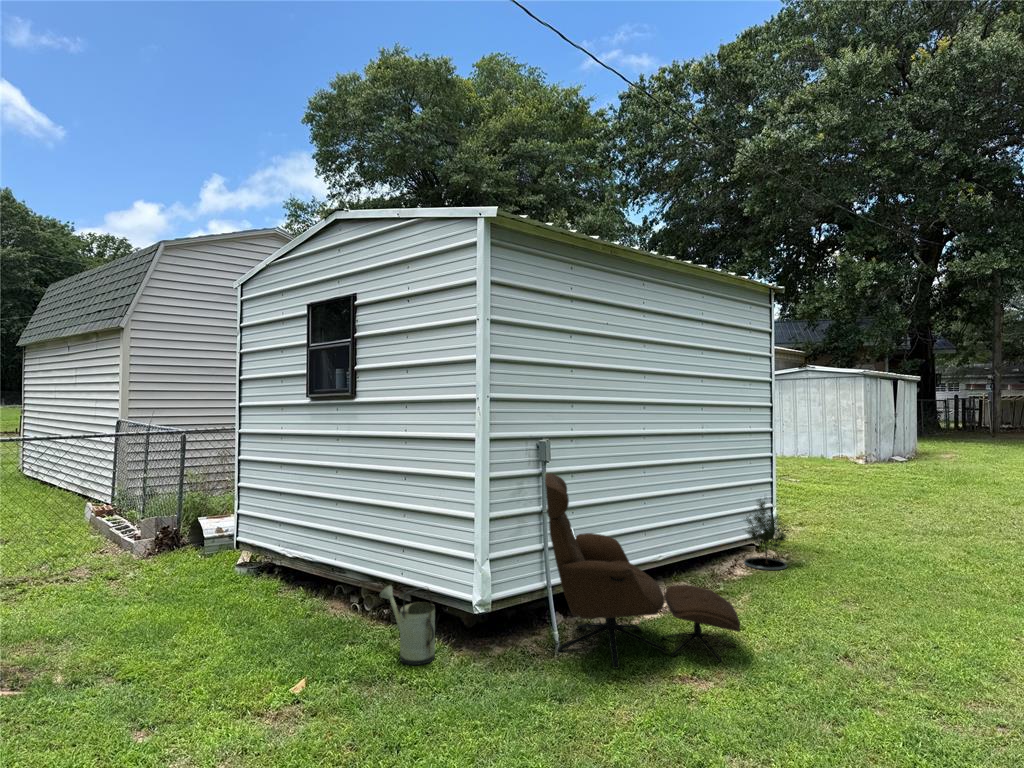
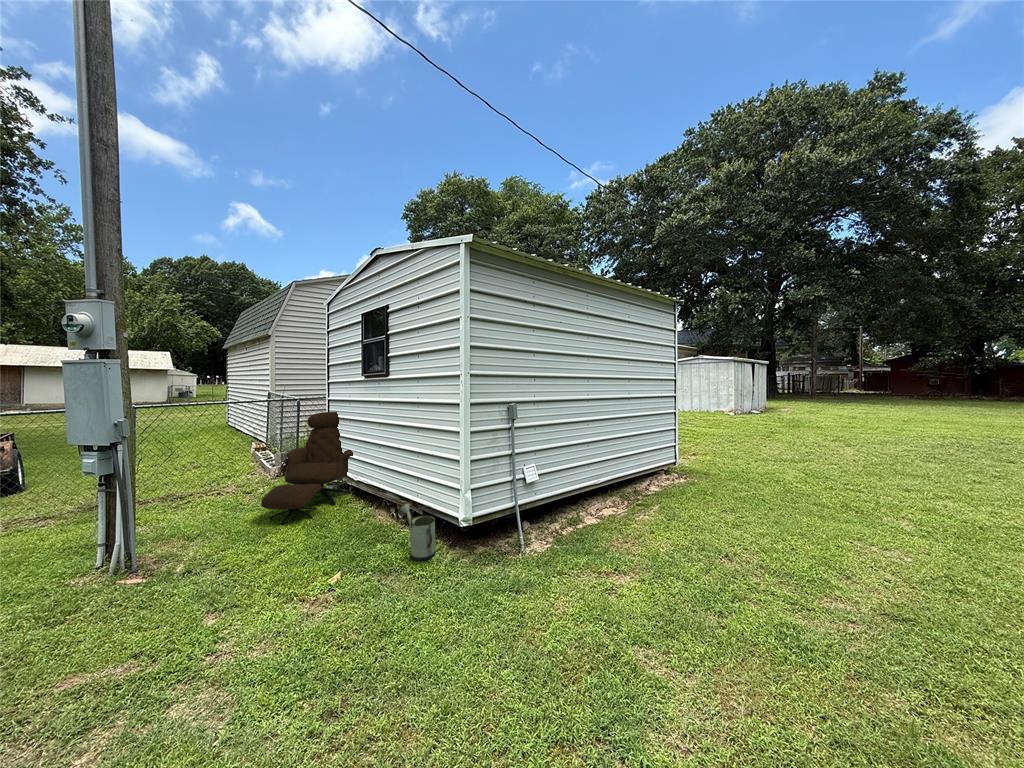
lounge chair: present [545,473,740,669] -> present [261,412,353,525]
potted tree: present [744,499,788,570] -> none [654,436,689,487]

